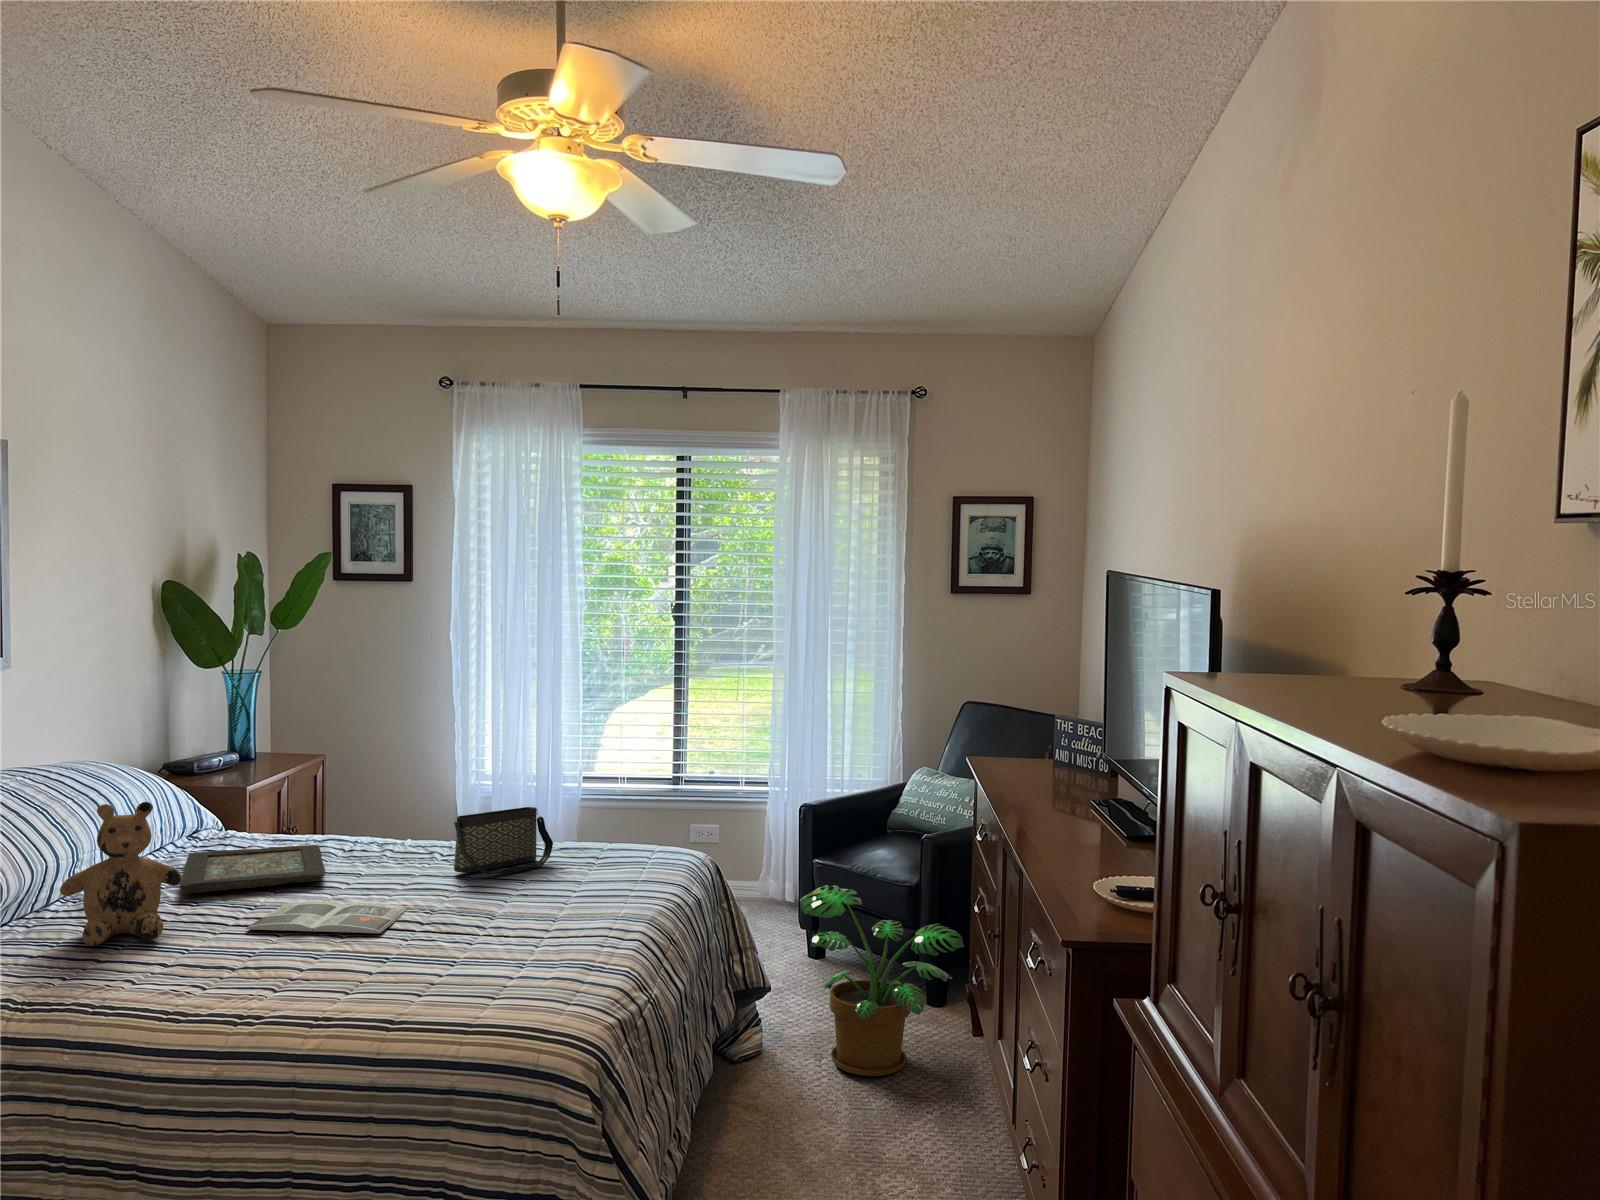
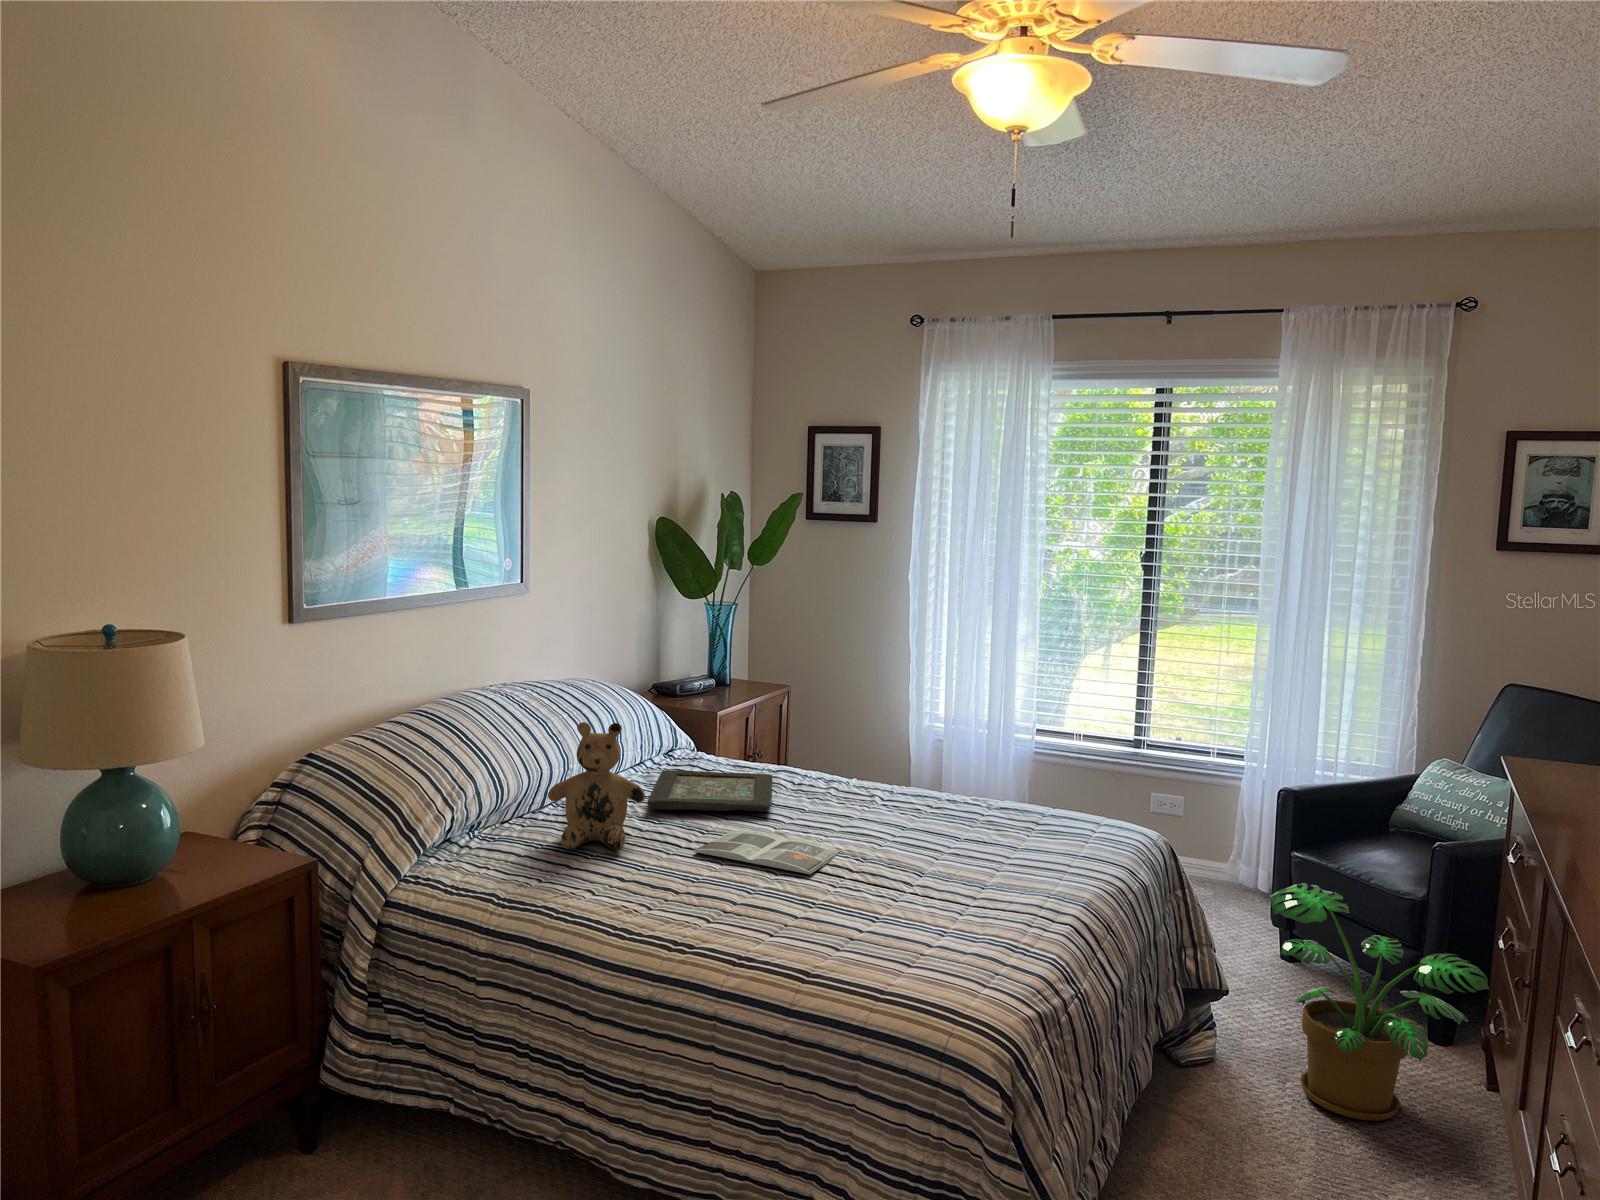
handbag: present [454,807,553,874] -> none [890,760,991,827]

